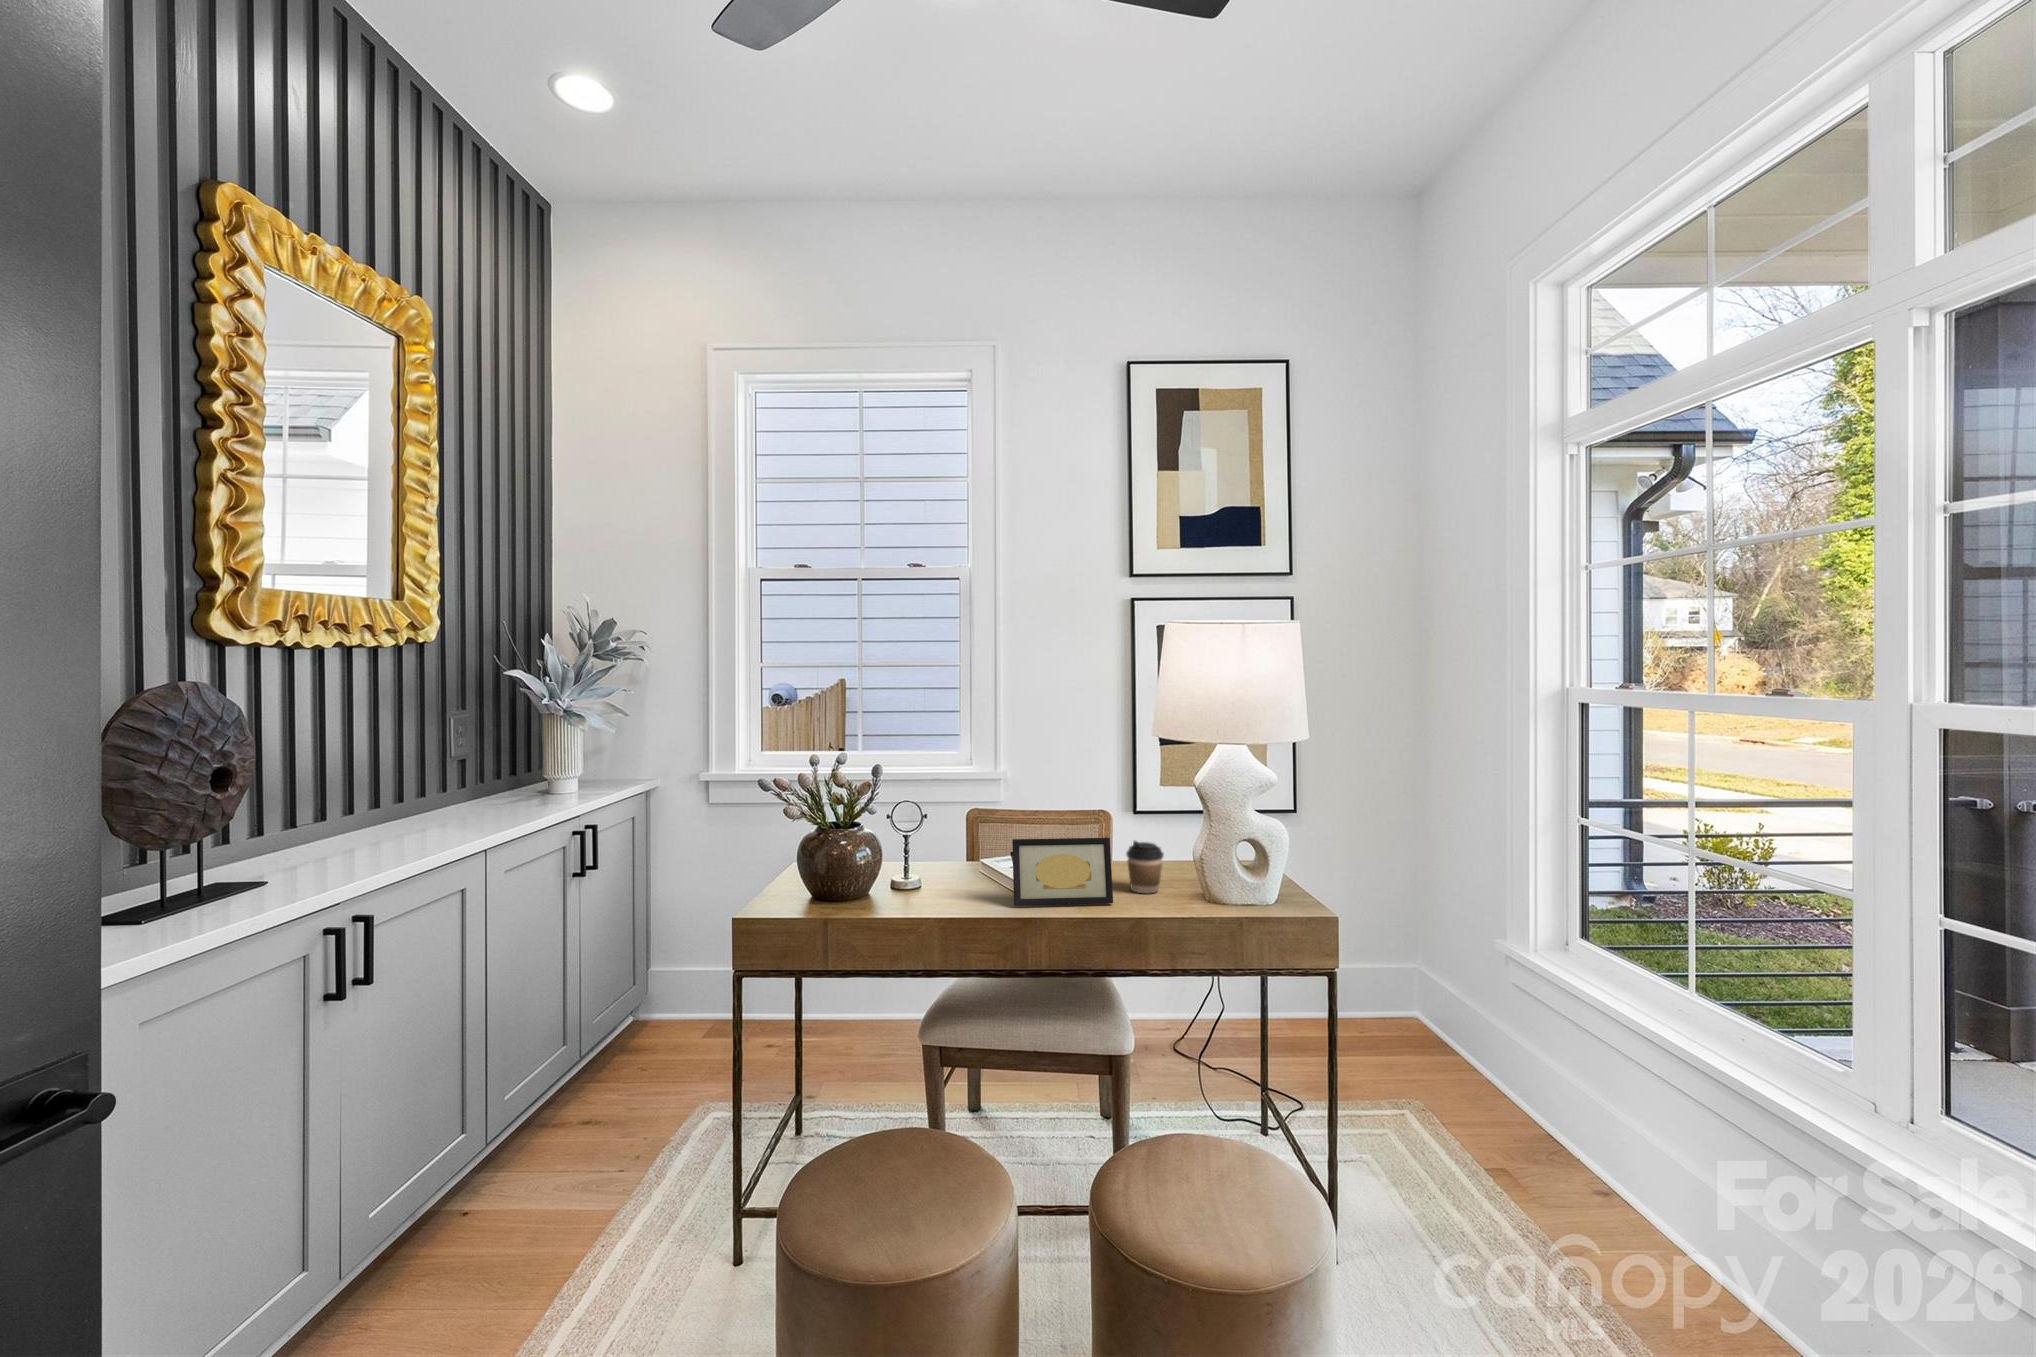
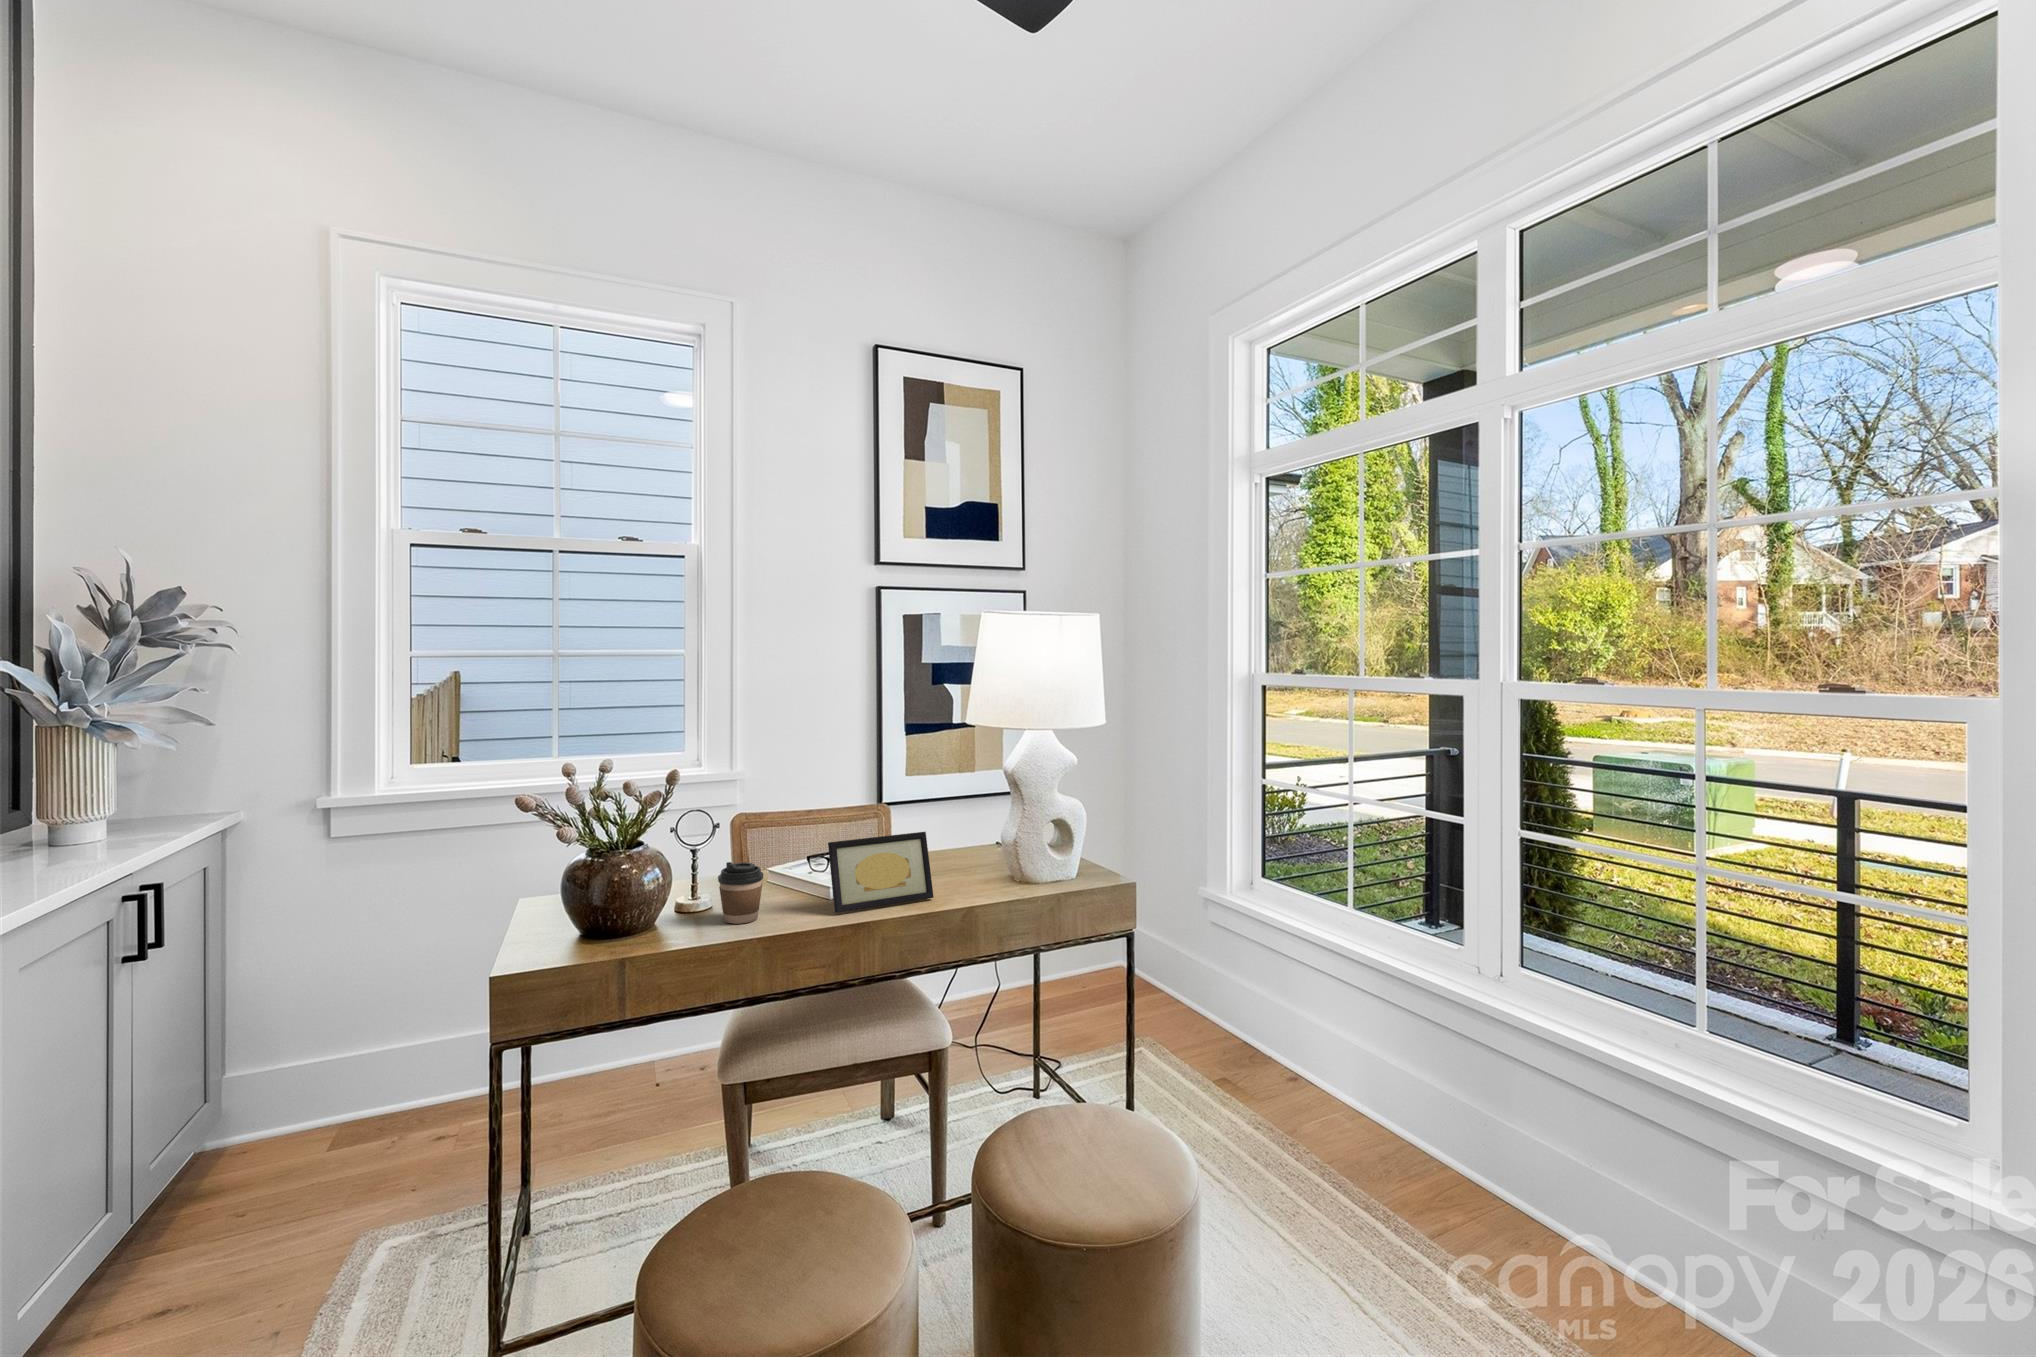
coffee cup: present [1126,841,1164,893] -> present [718,862,764,924]

